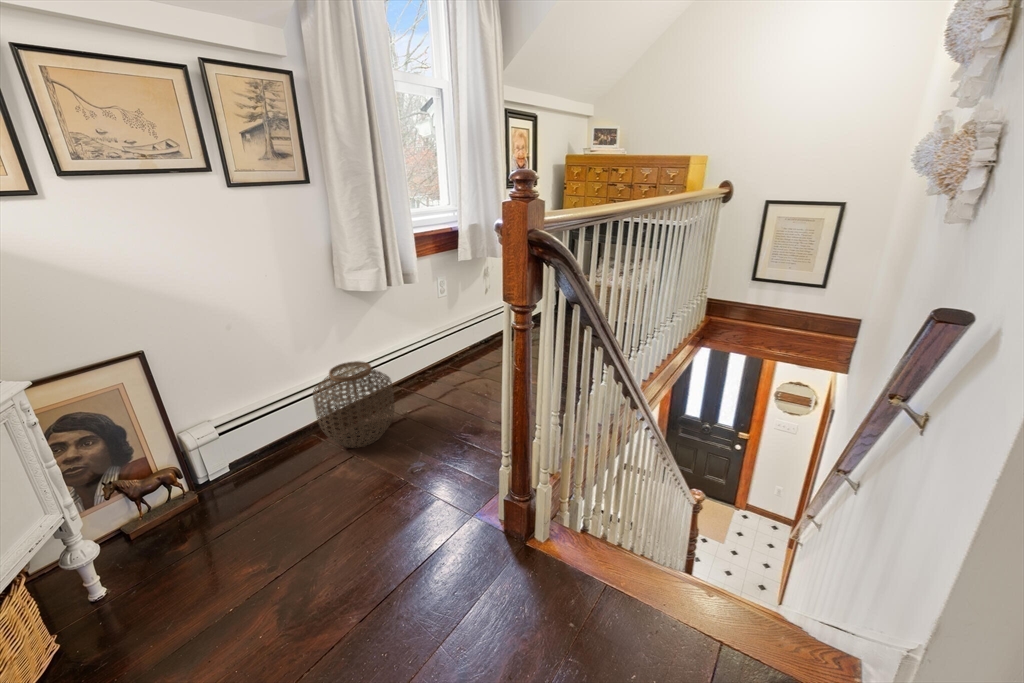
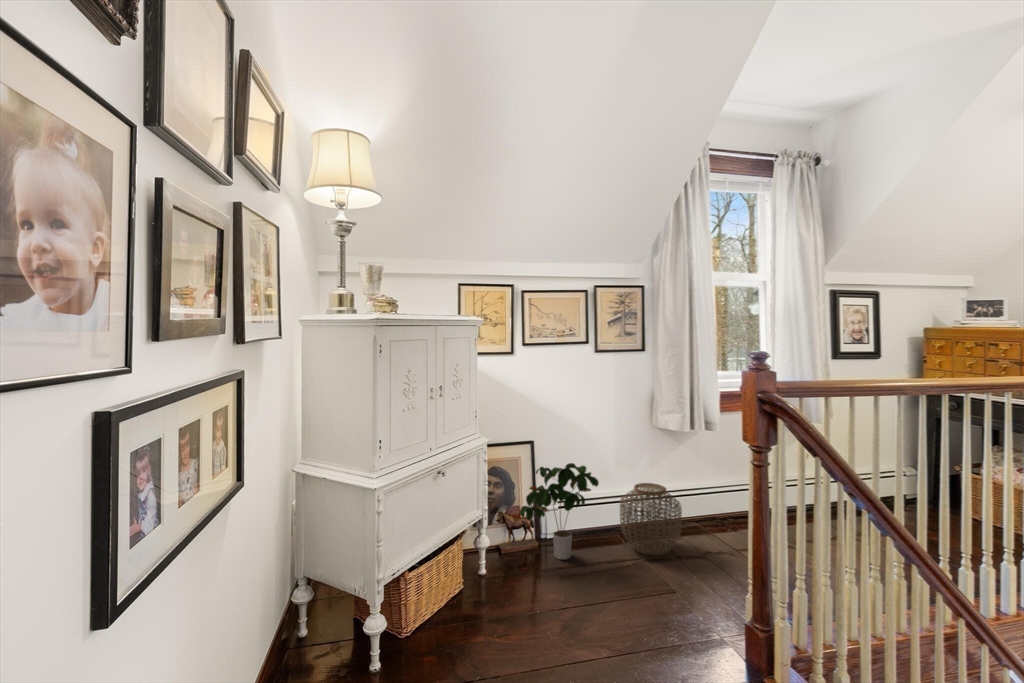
potted plant: none [147,366,278,505] -> present [520,463,599,560]

